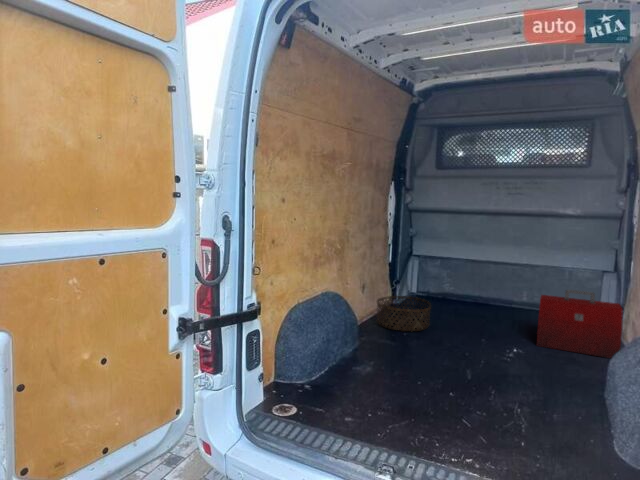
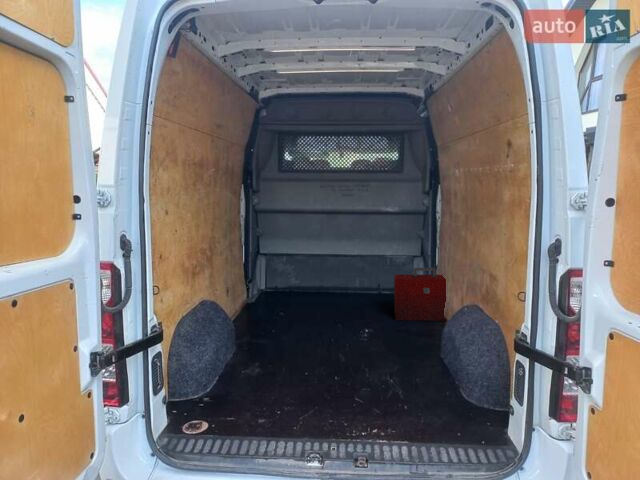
basket: present [377,296,431,331] -> none [250,291,303,326]

